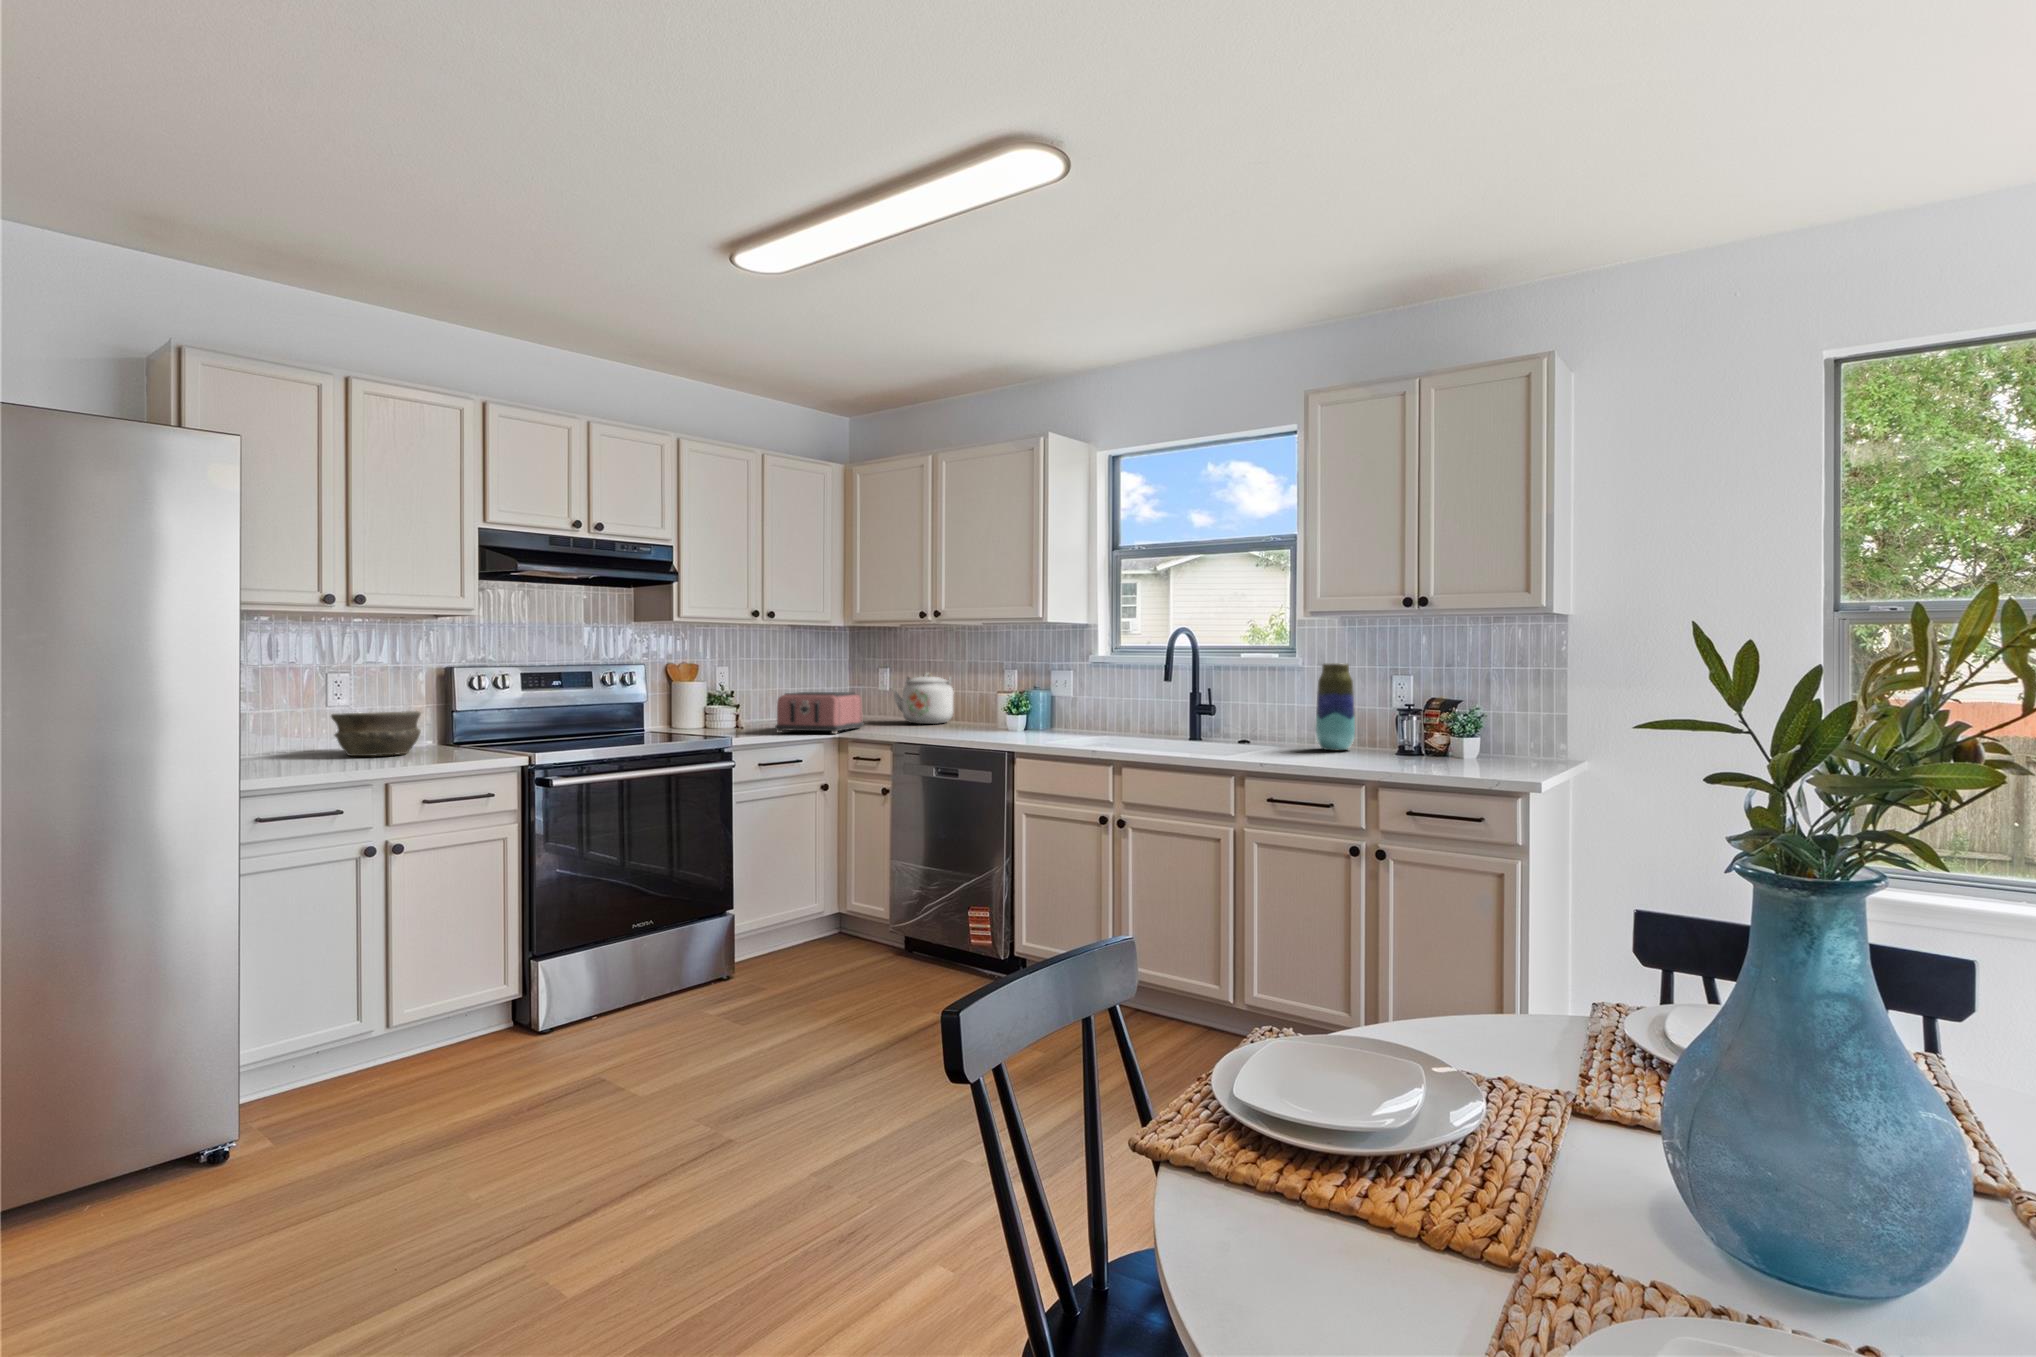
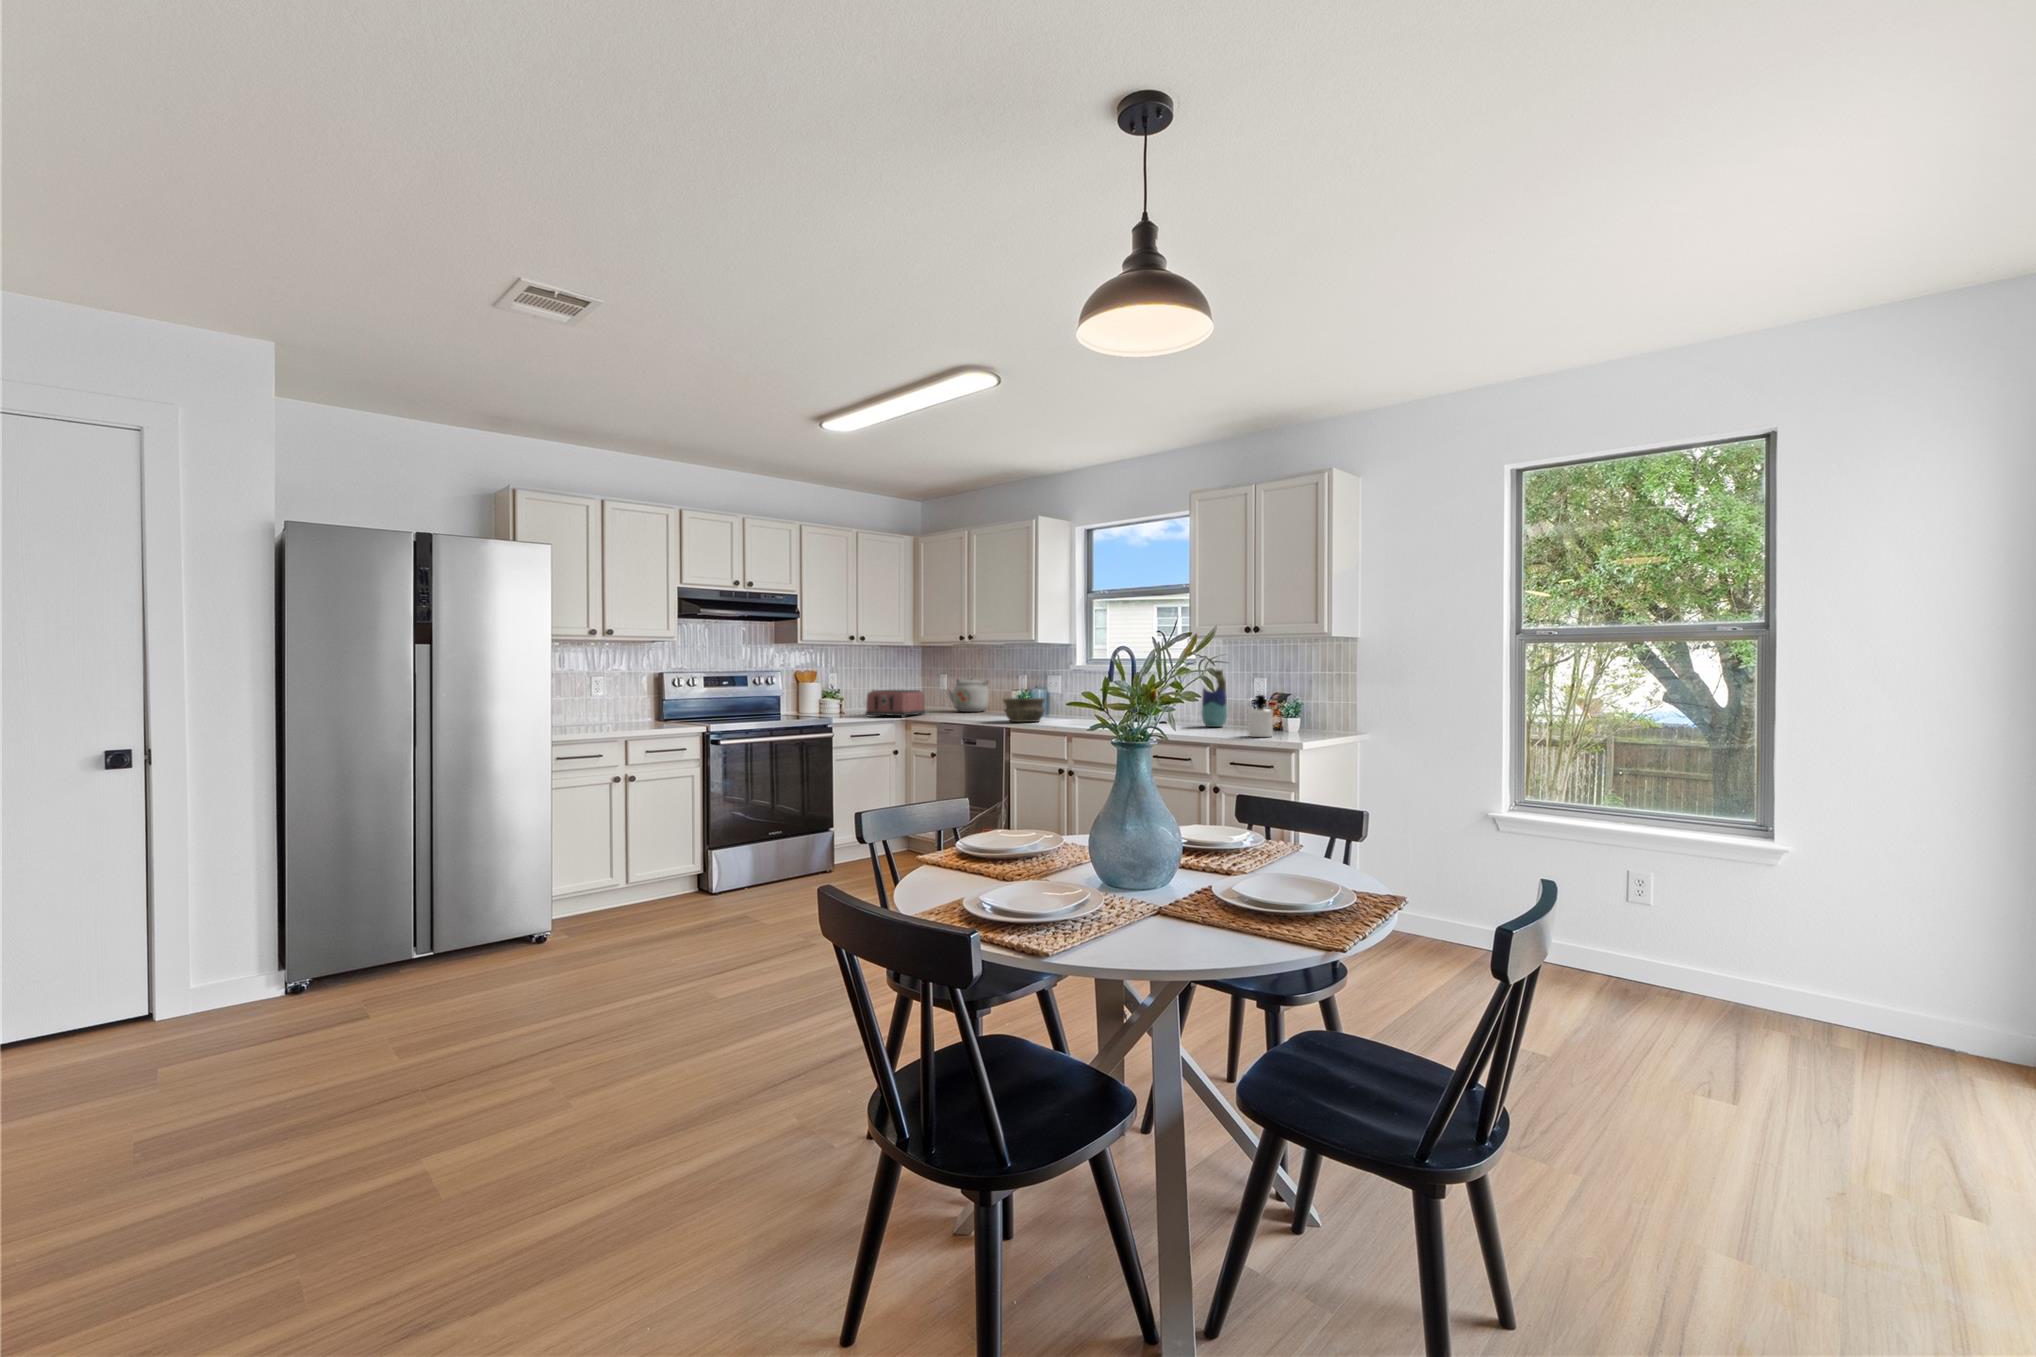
soap dispenser: none [1421,704,1463,770] -> present [1247,695,1273,737]
bowl: present [331,711,421,756] -> present [1003,698,1045,722]

